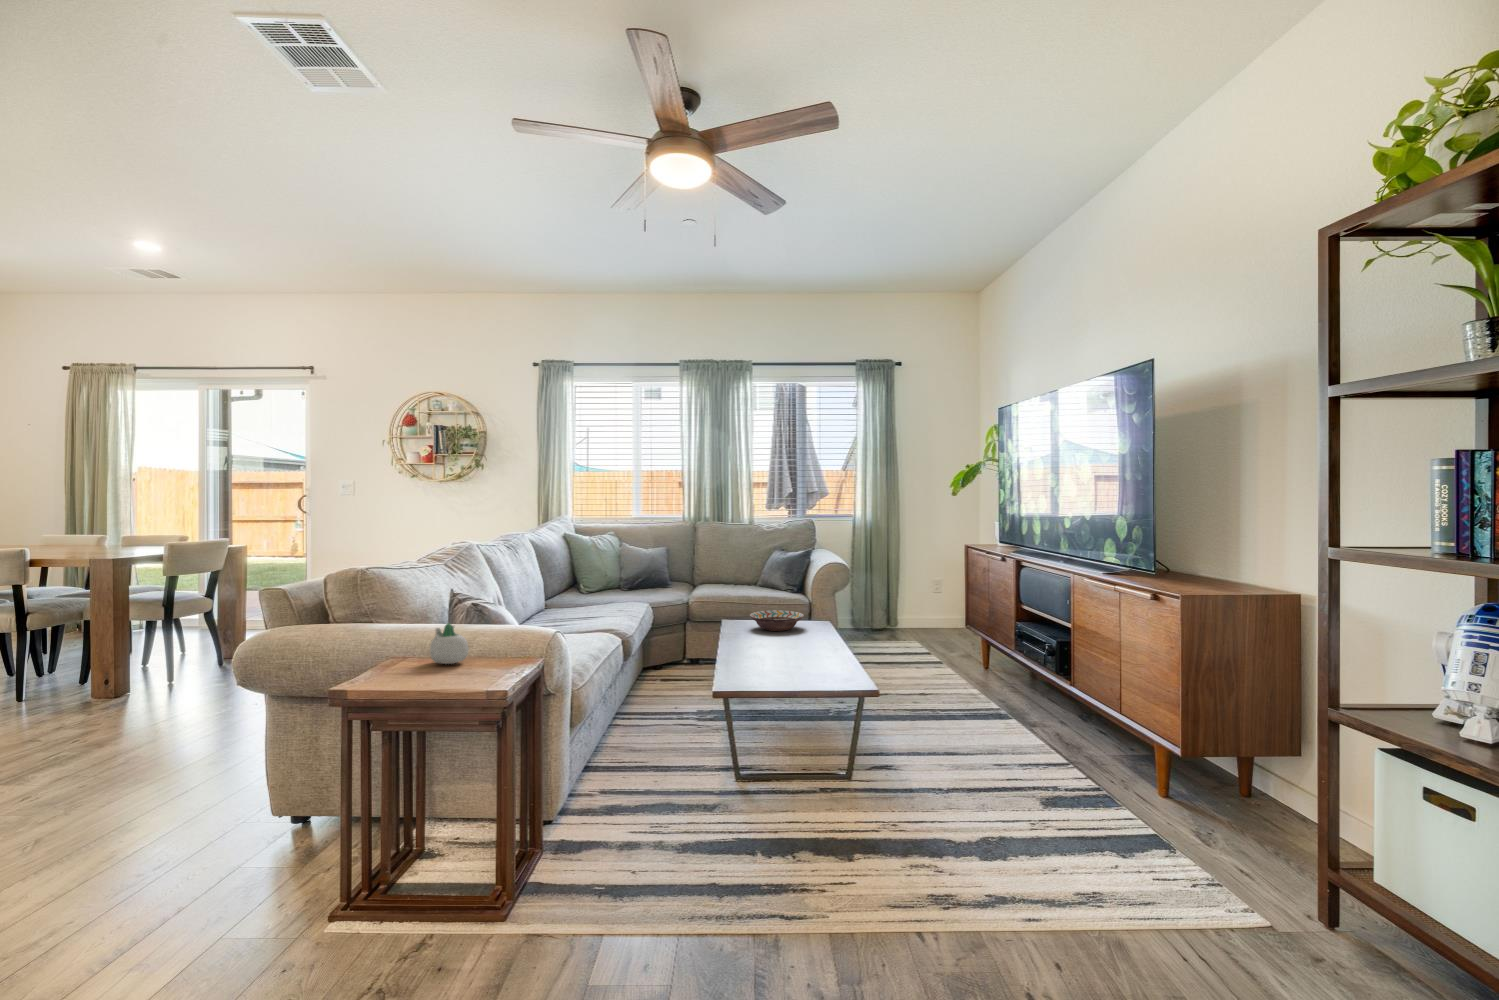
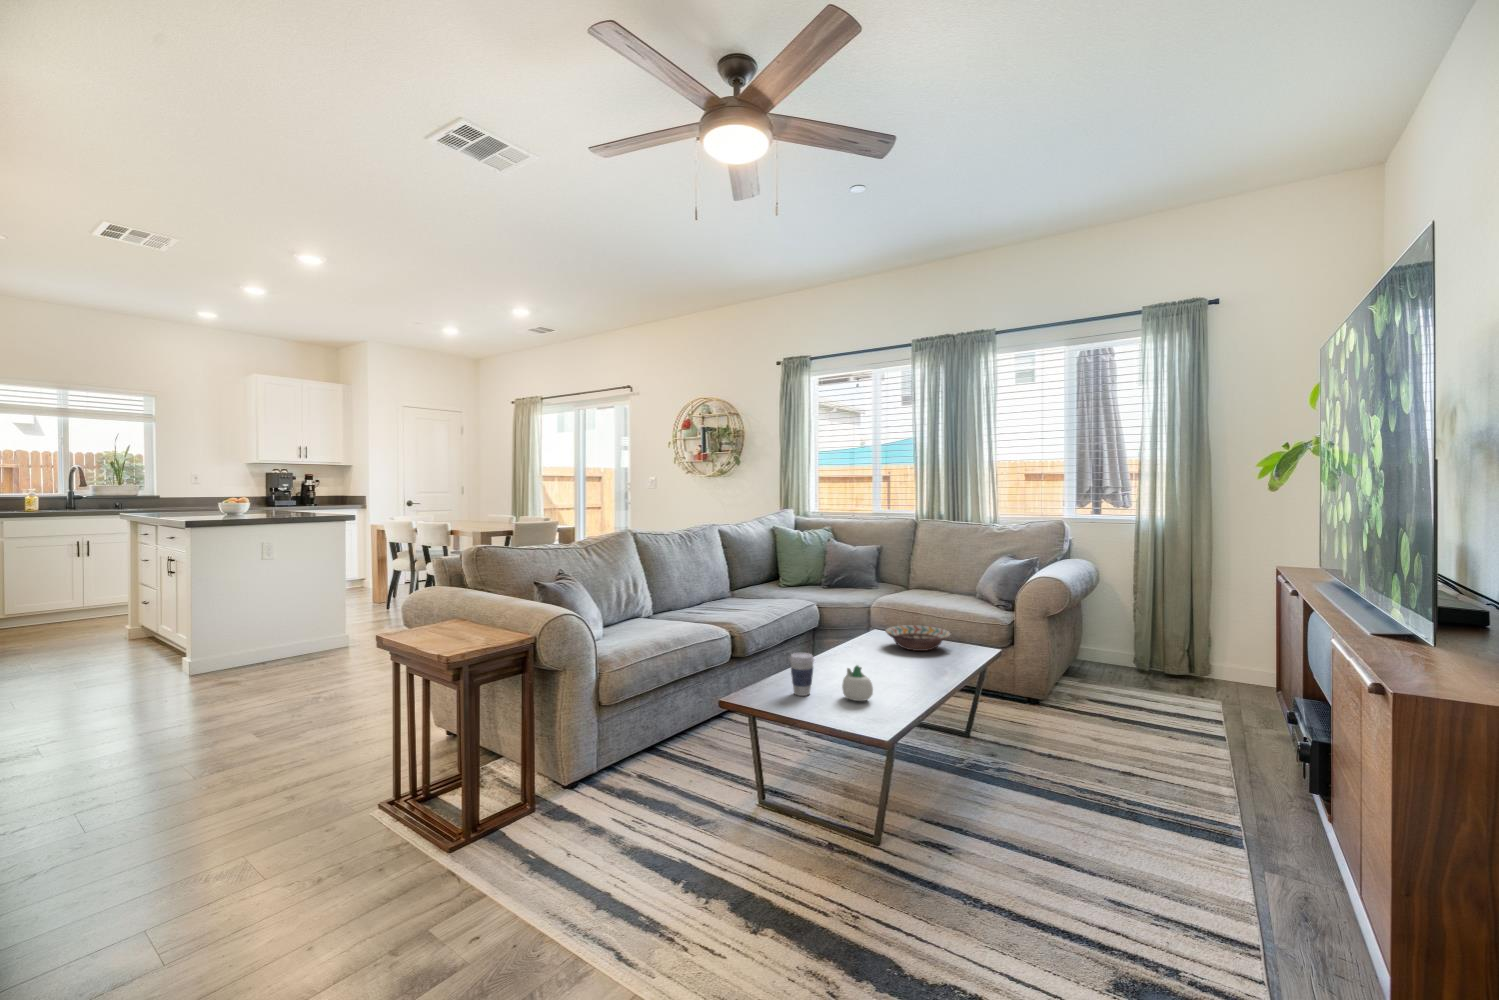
succulent planter: present [430,623,469,664] -> present [842,665,873,701]
coffee cup: none [752,636,774,674] -> present [790,653,814,696]

